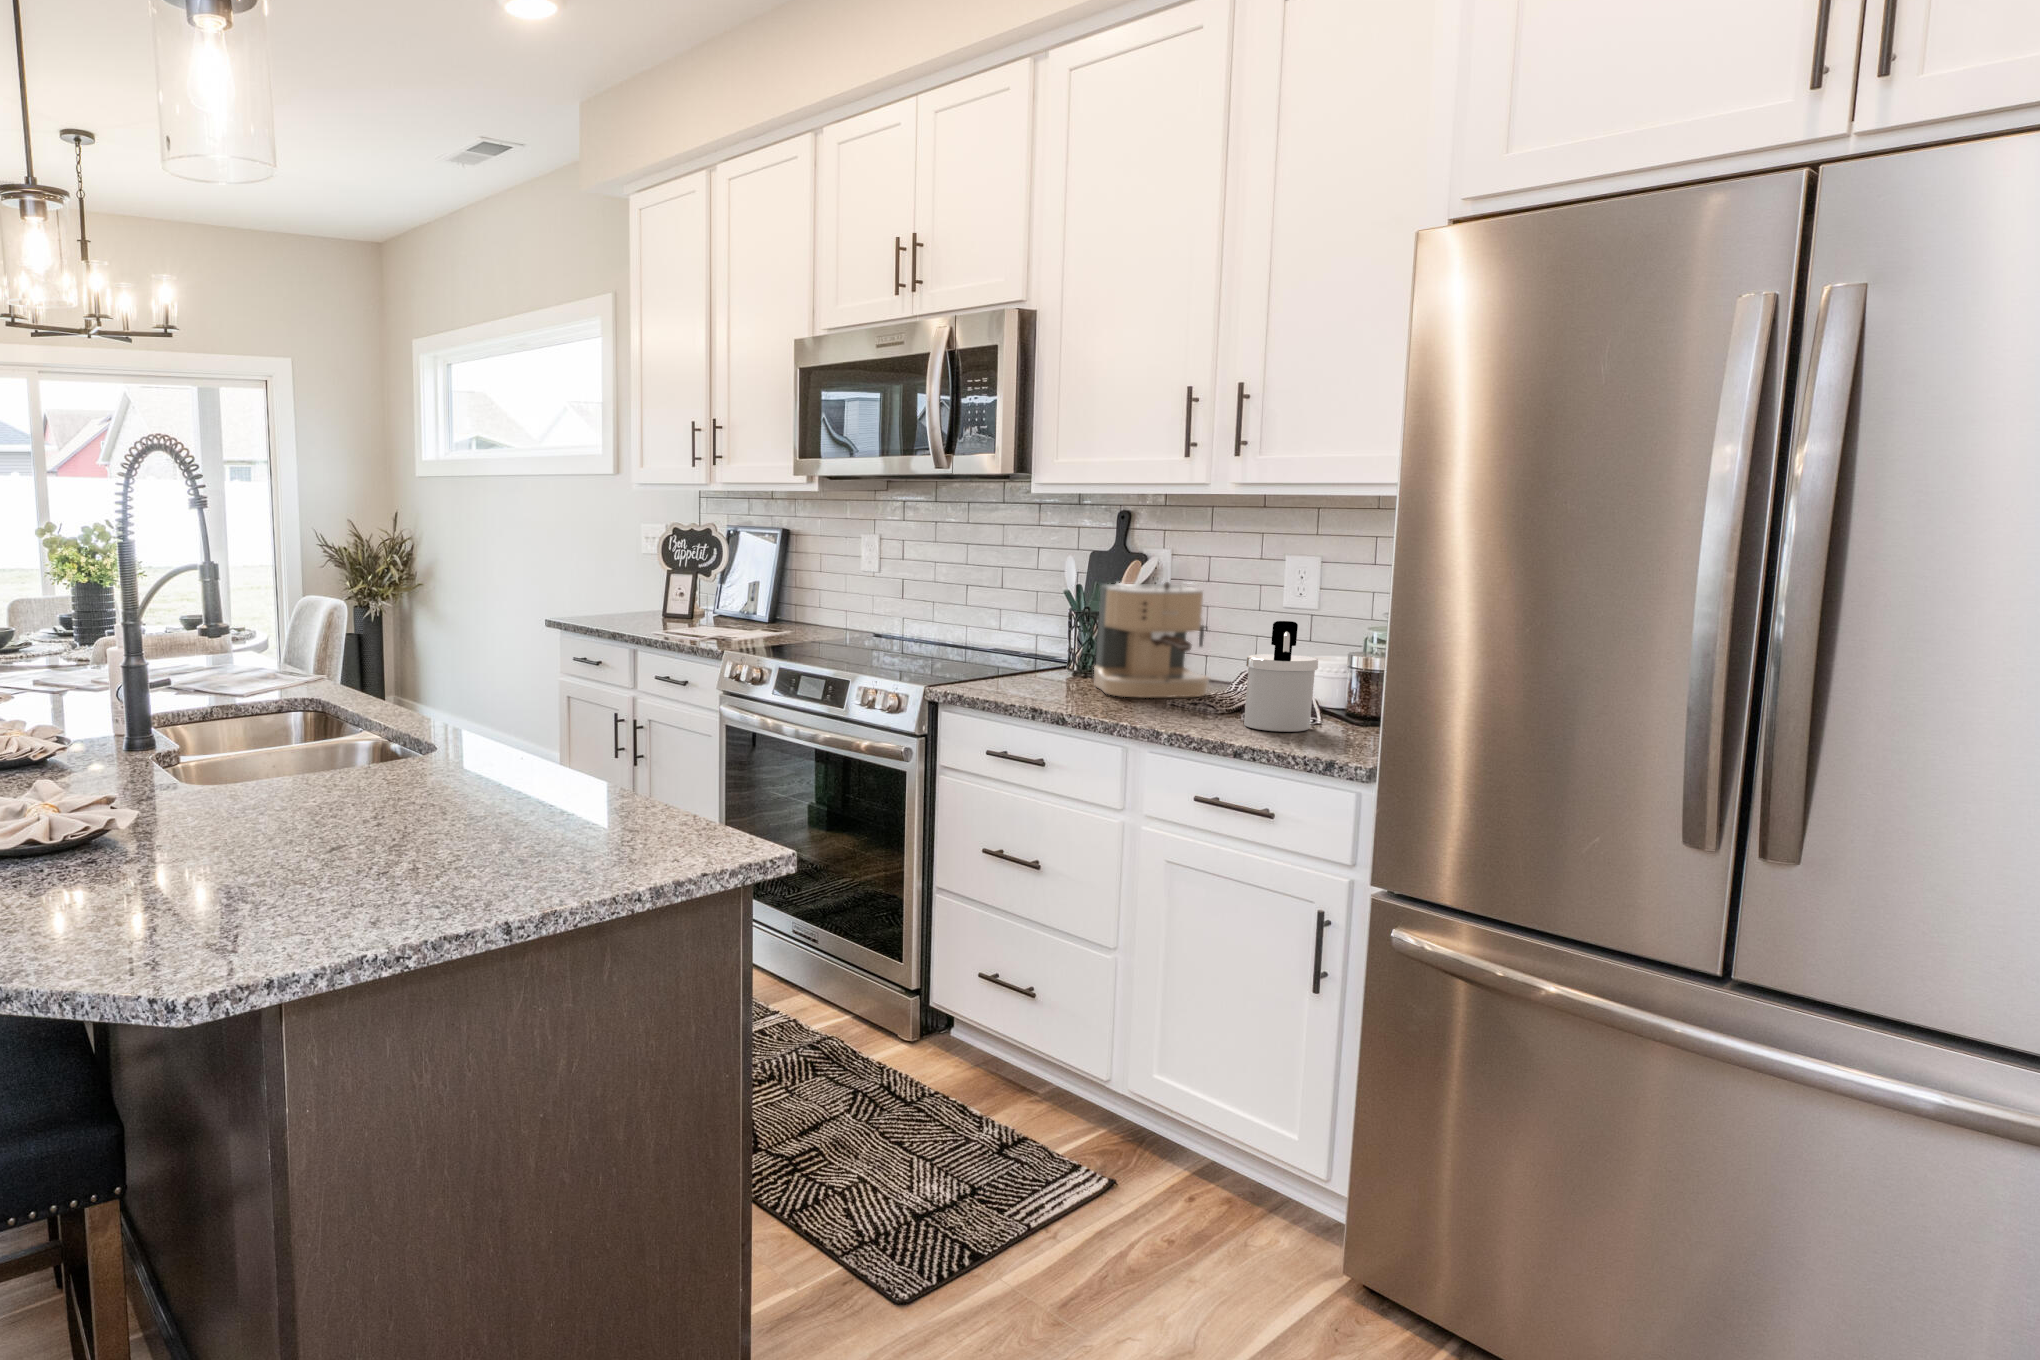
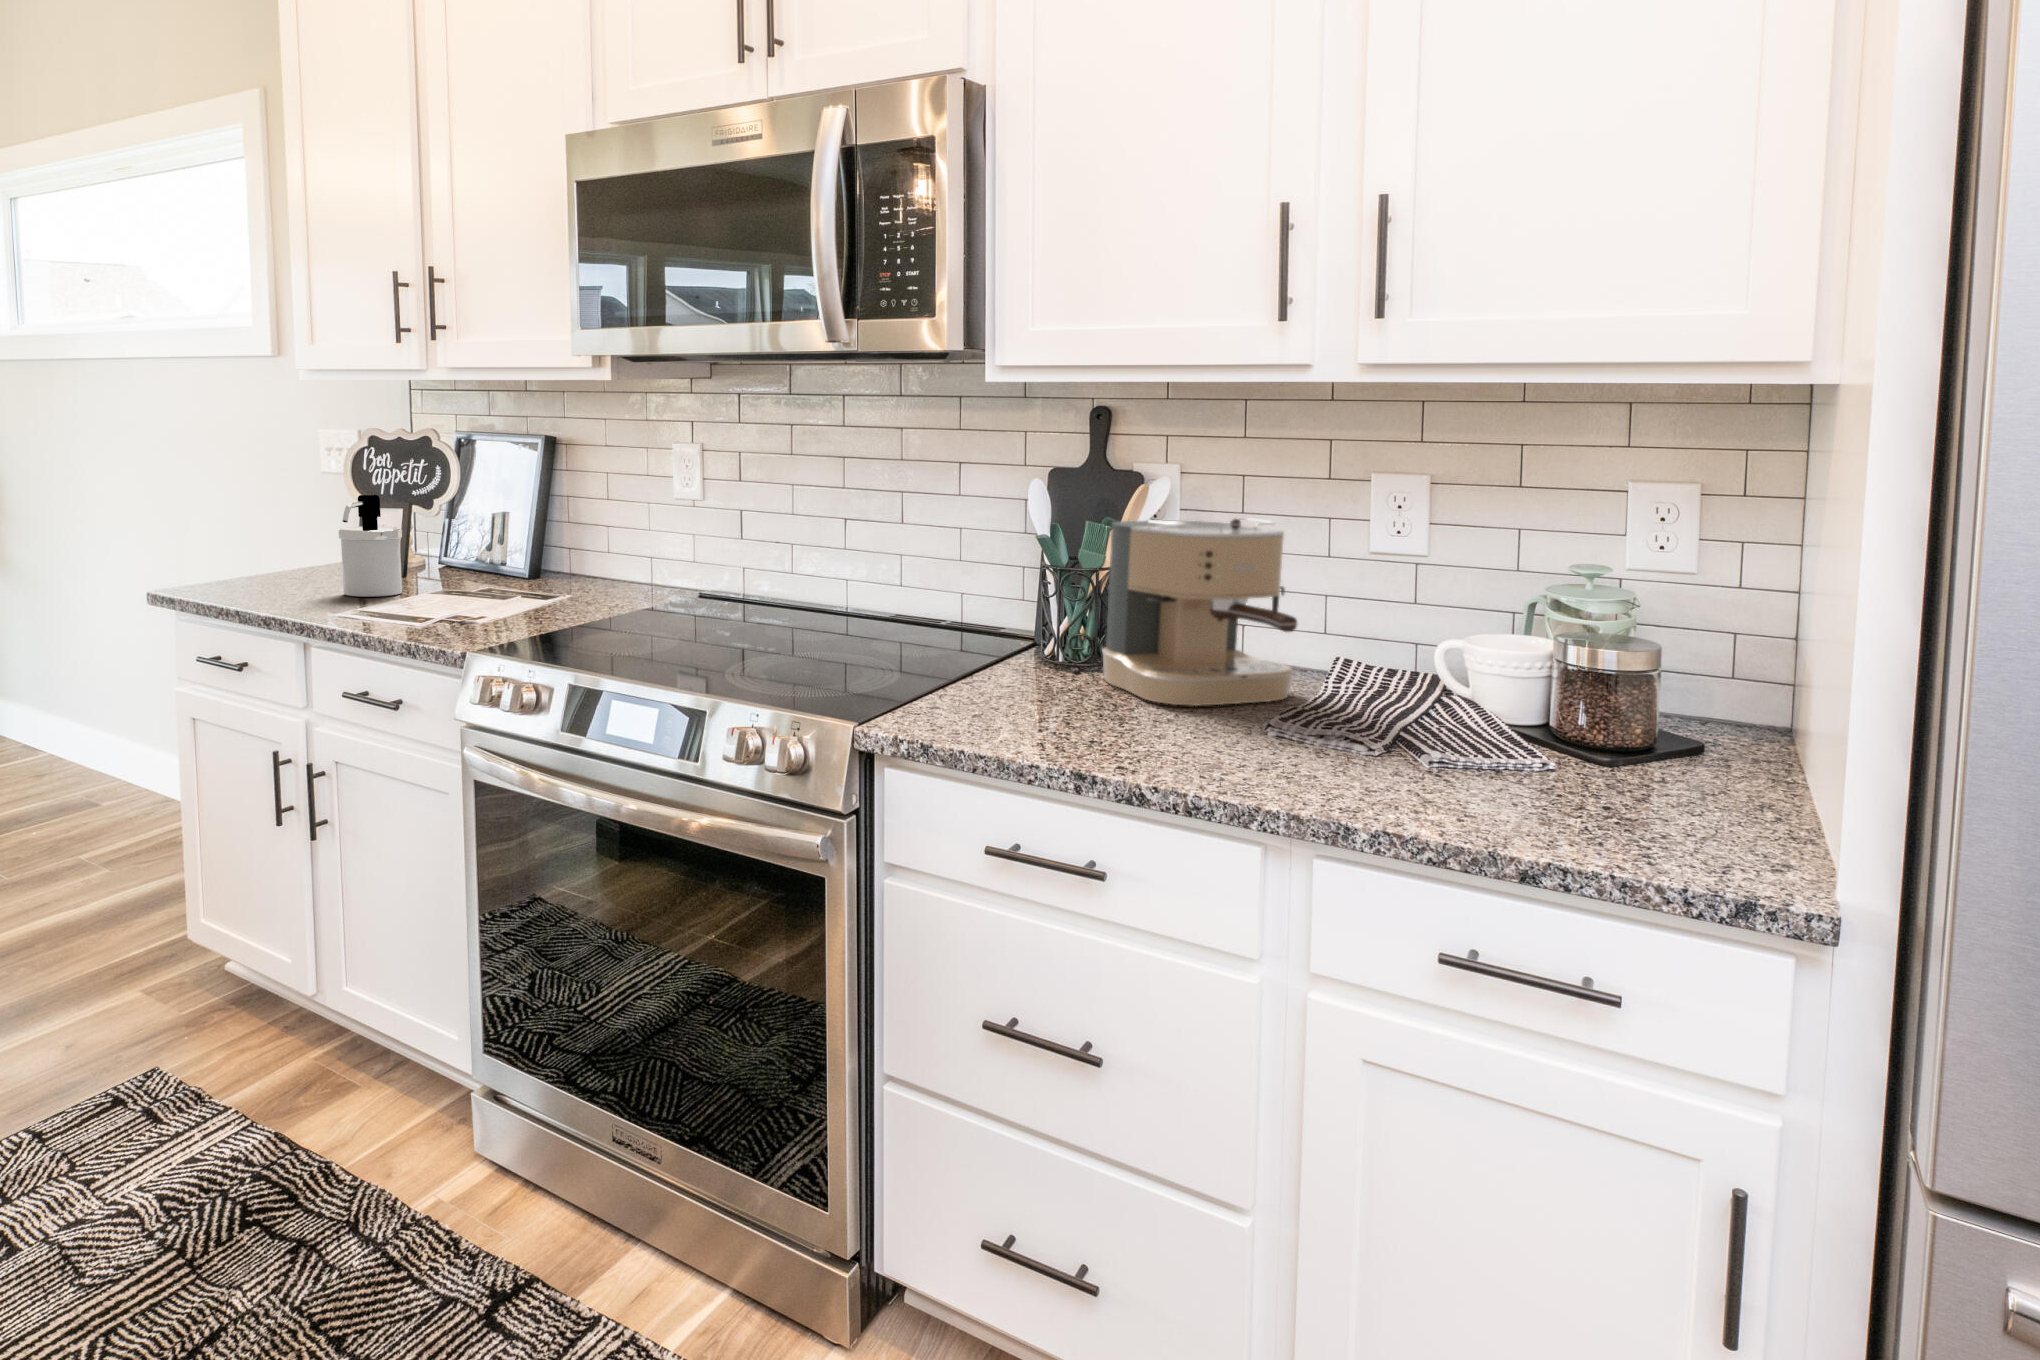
soap dispenser: present [1244,621,1318,732] -> present [338,495,402,597]

